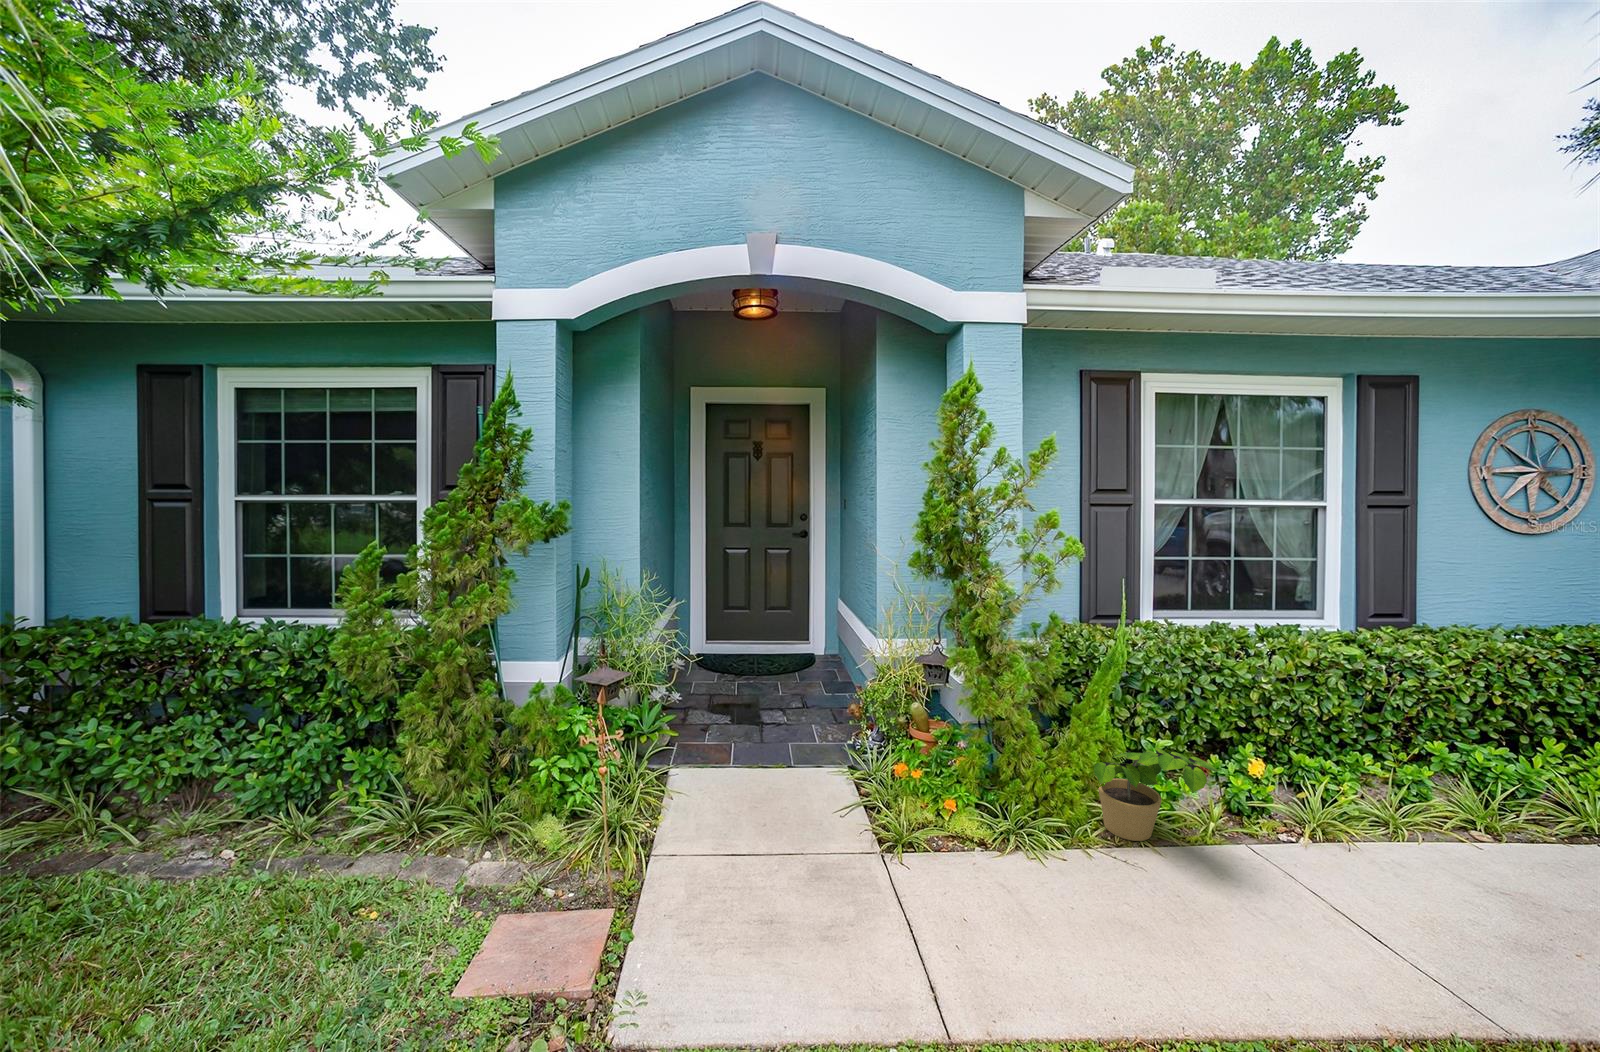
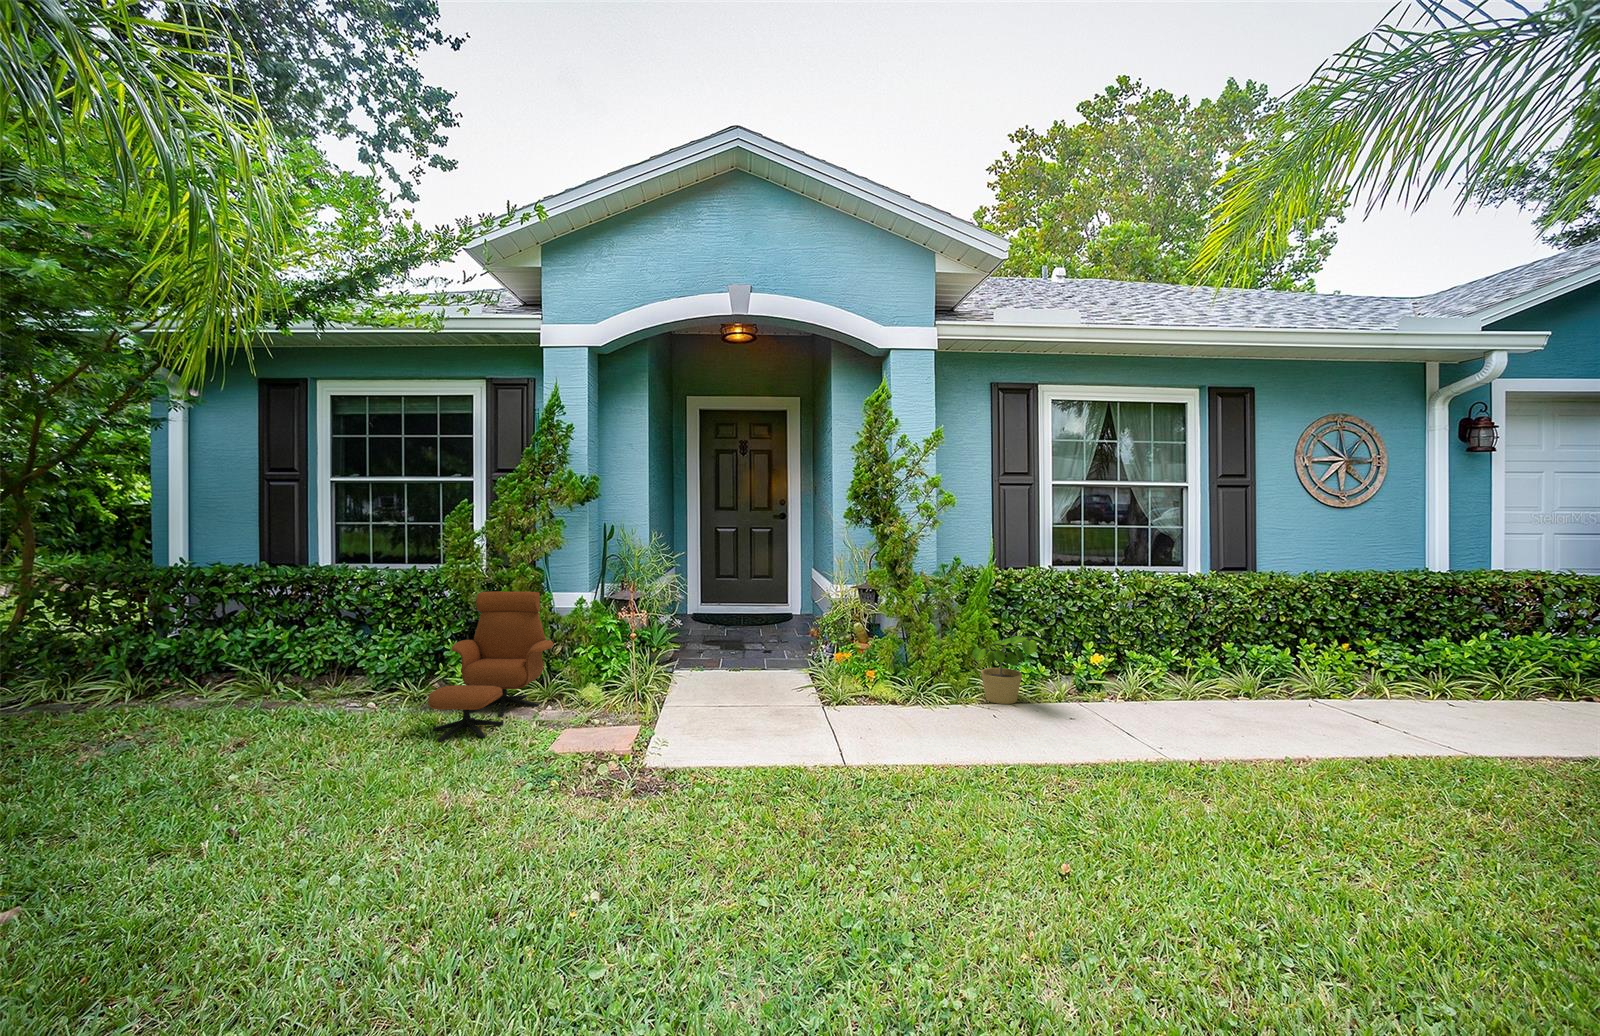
lounge chair: none [280,673,495,944] -> present [428,591,554,741]

